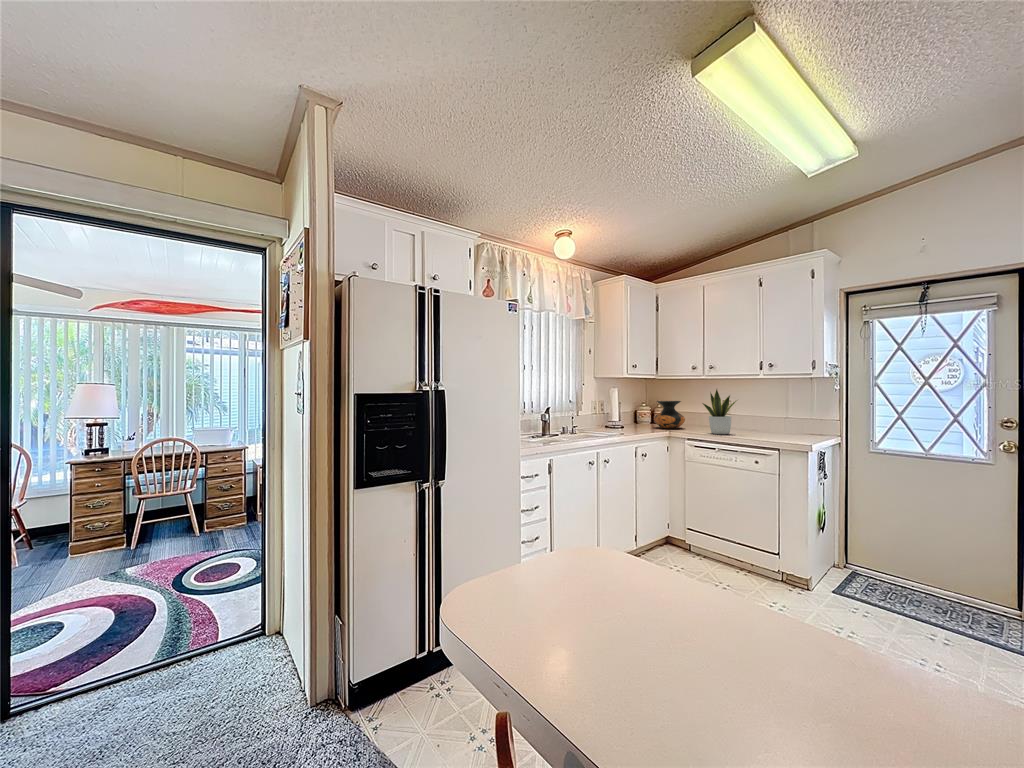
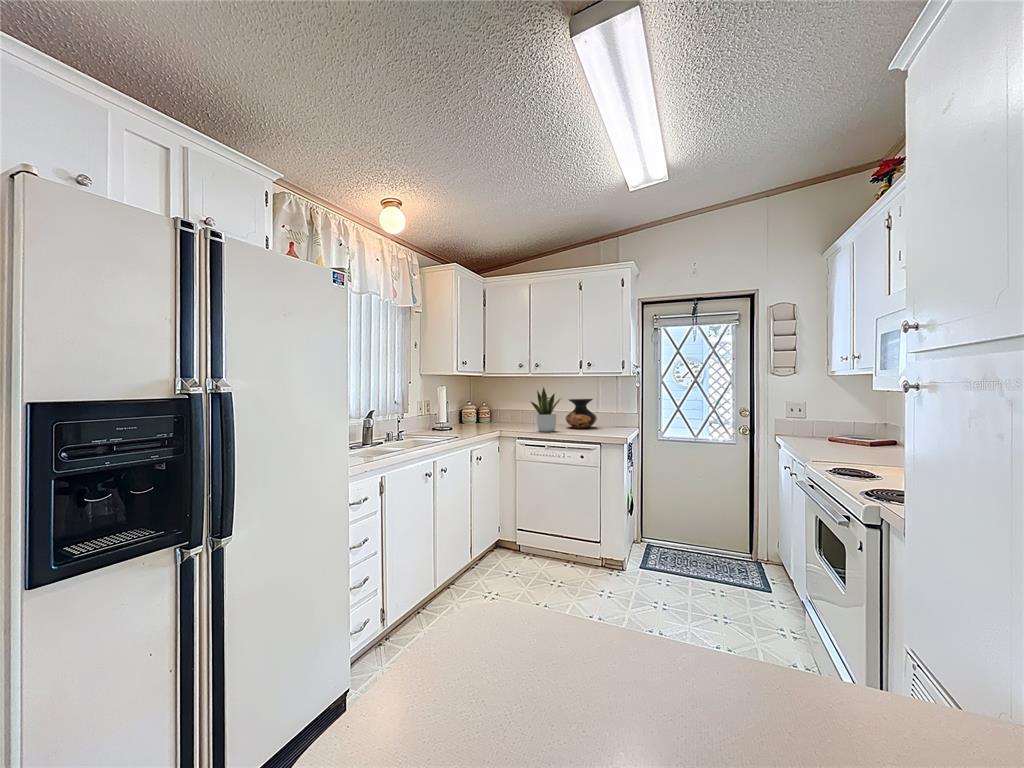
vase: present [654,401,685,429] -> present [566,399,597,428]

